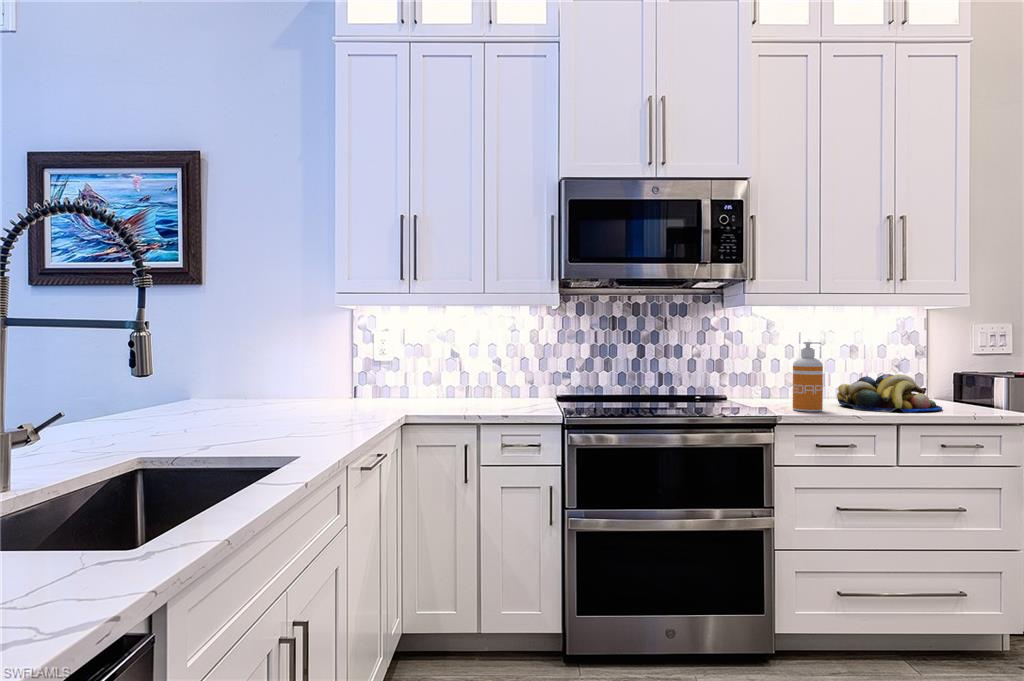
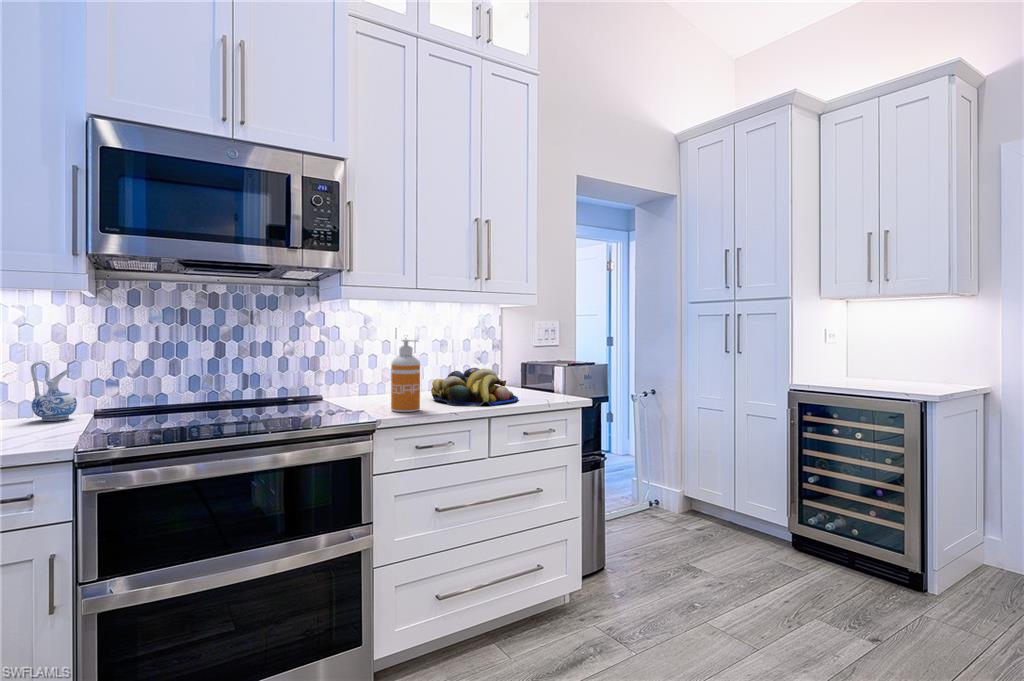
ceramic pitcher: none [520,357,545,400] -> present [31,361,77,421]

